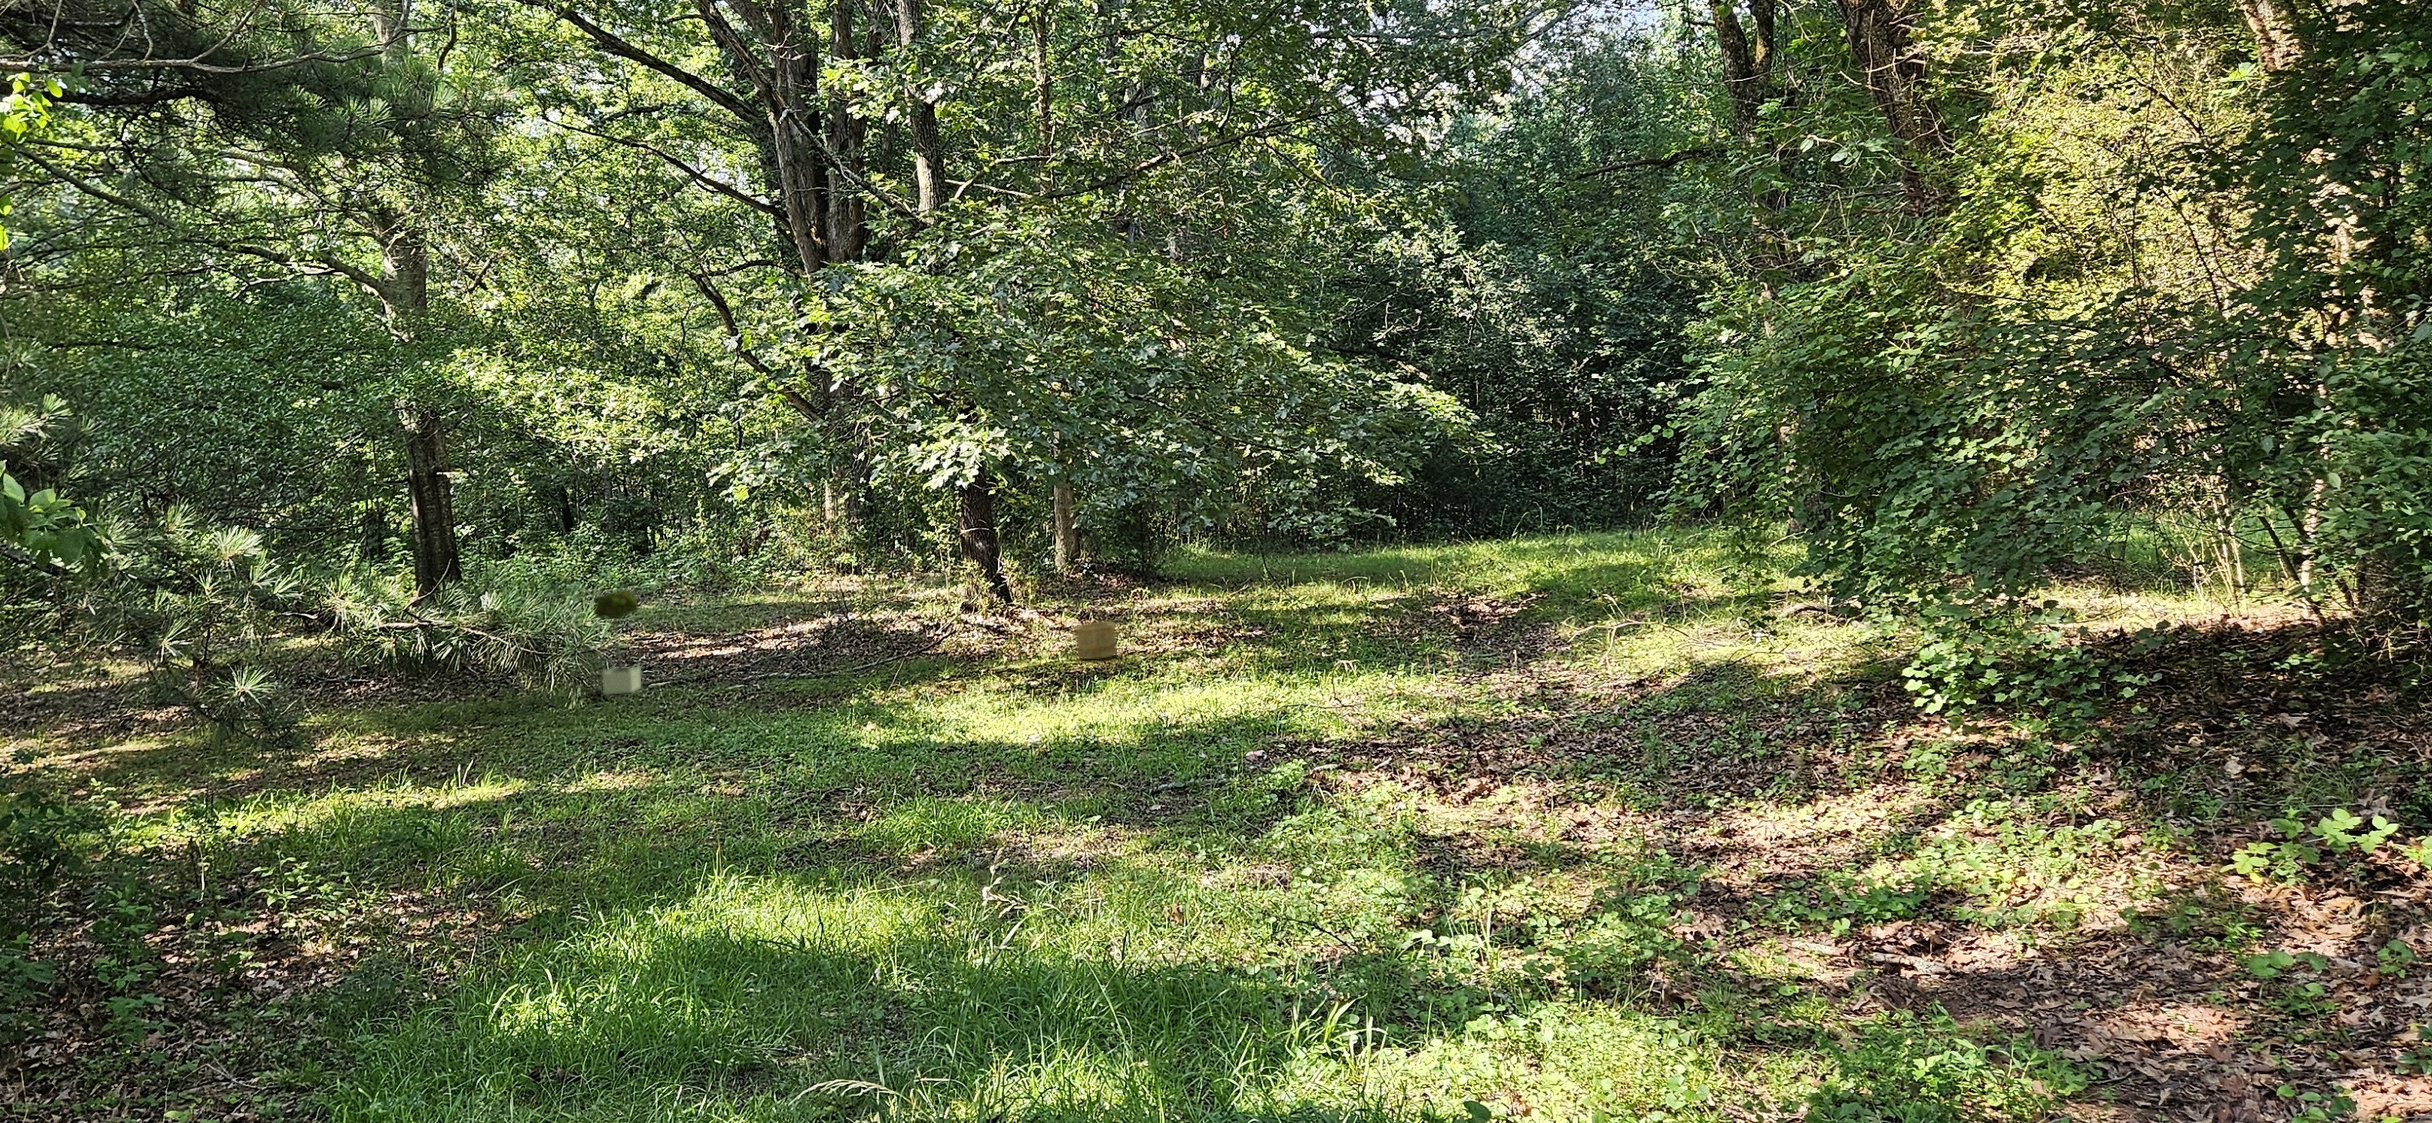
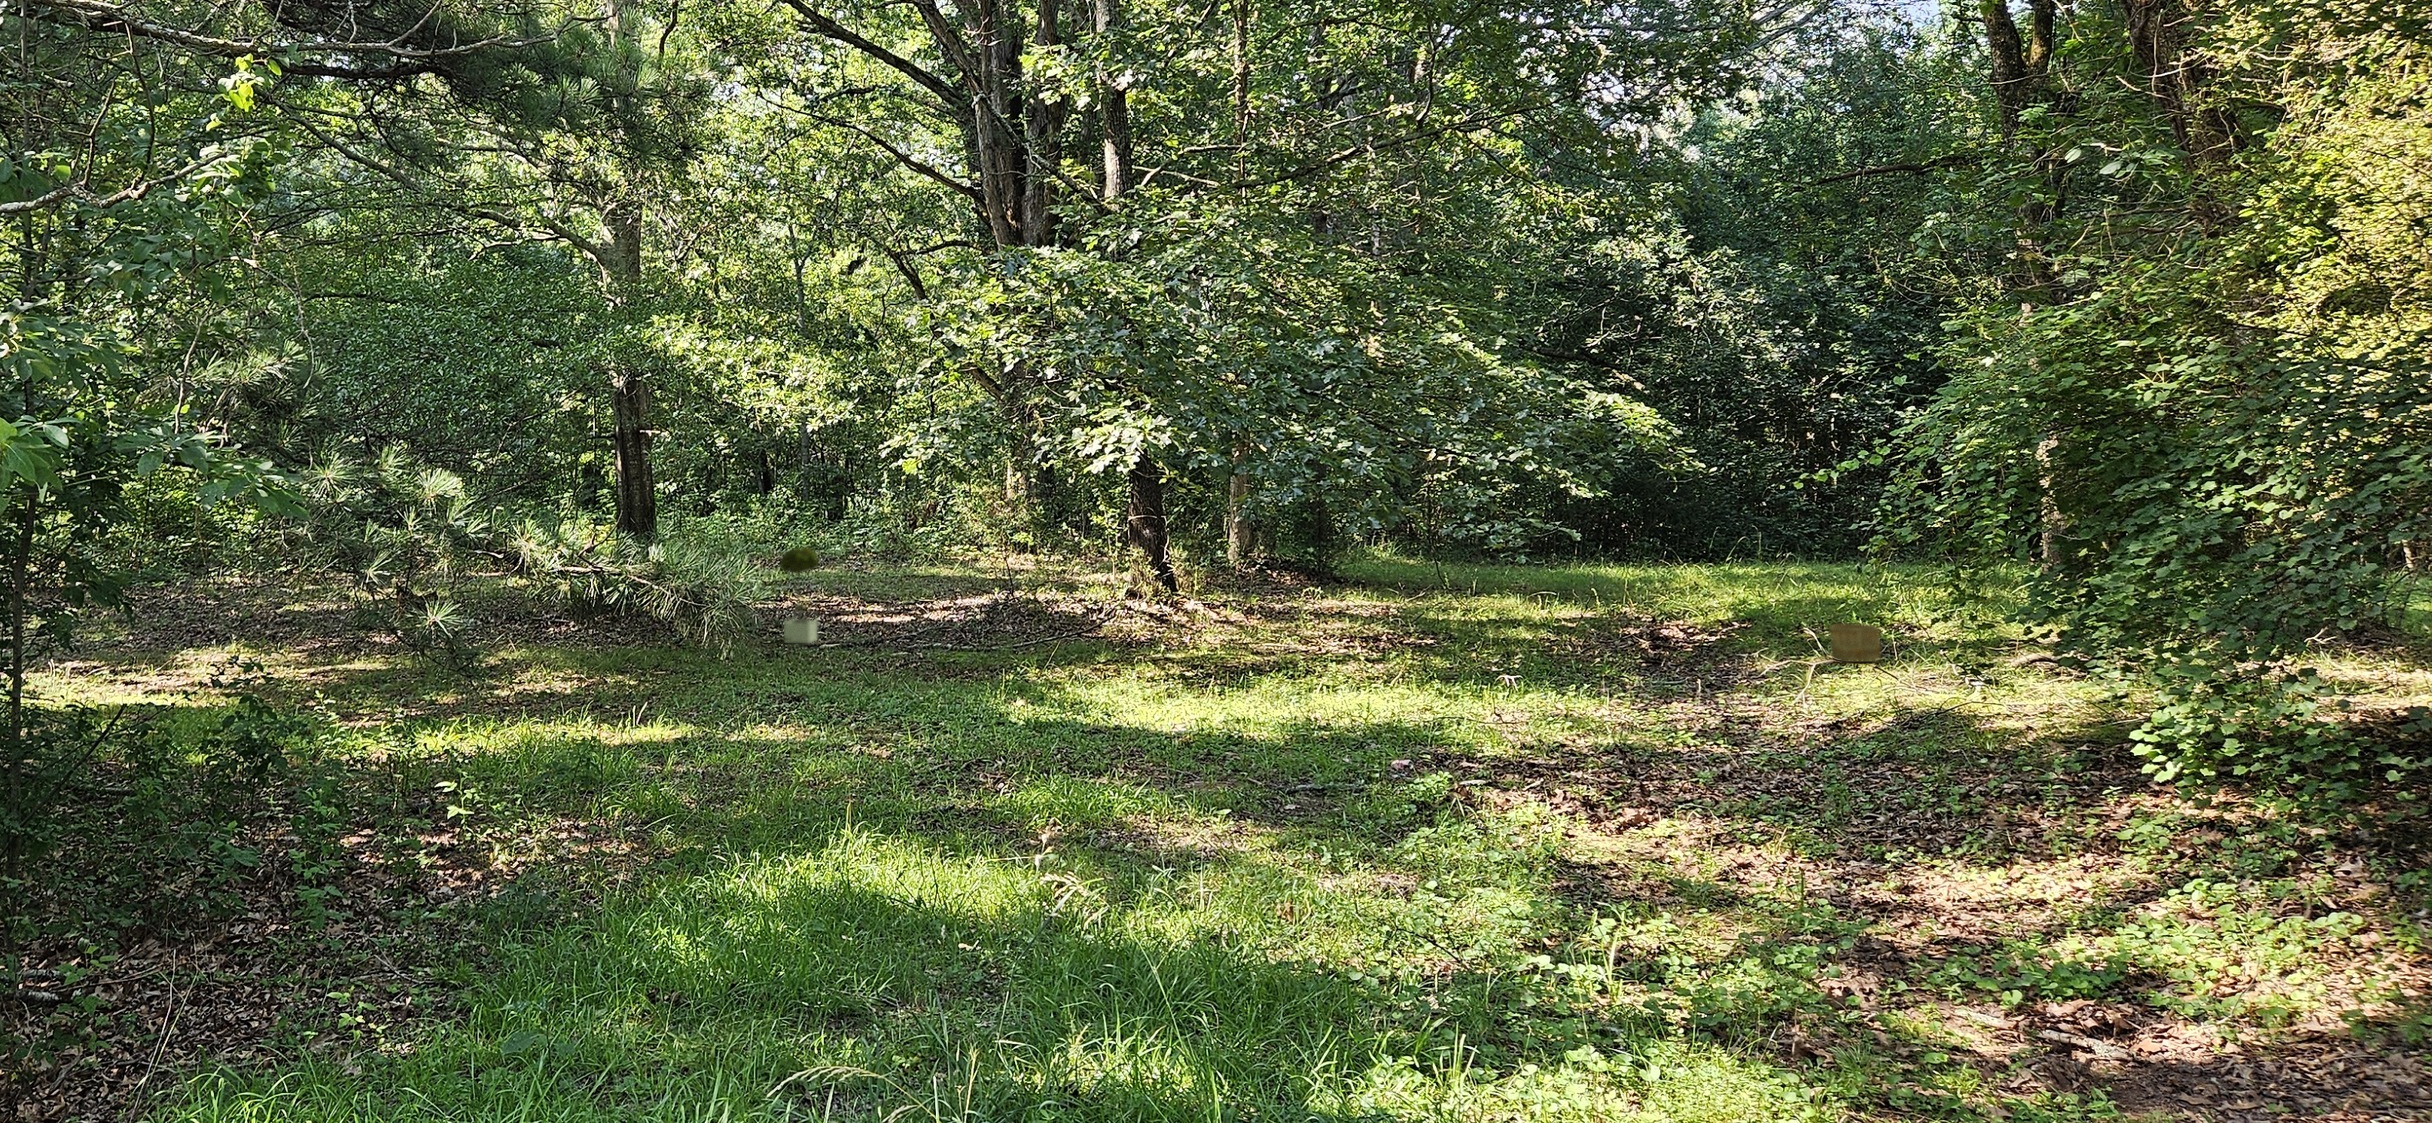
wooden bucket: present [1075,621,1117,659] -> present [1829,623,1881,662]

